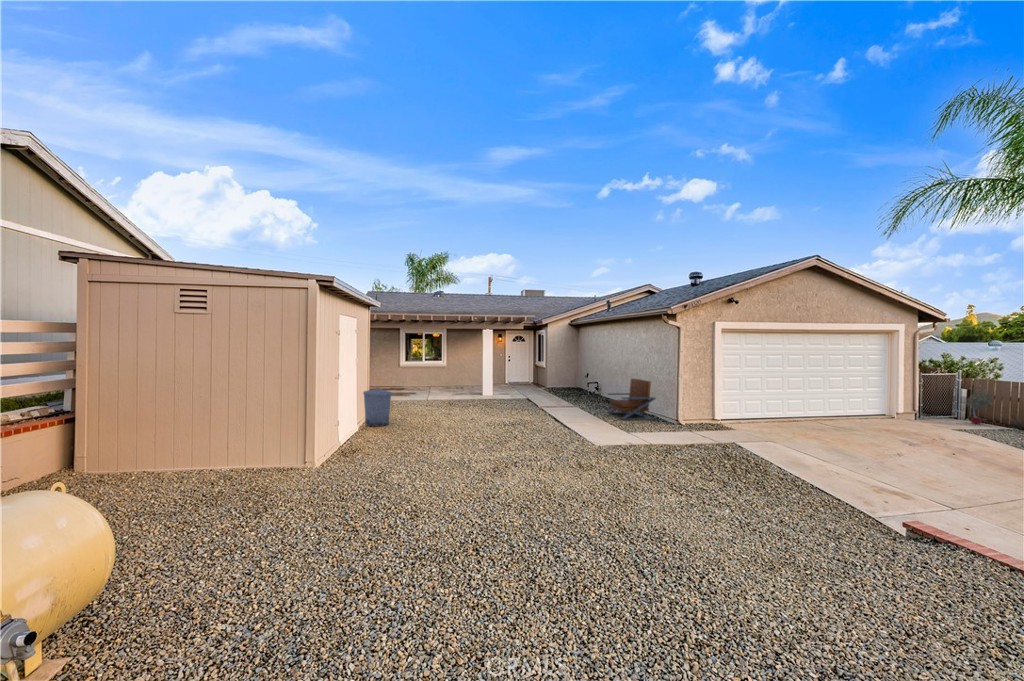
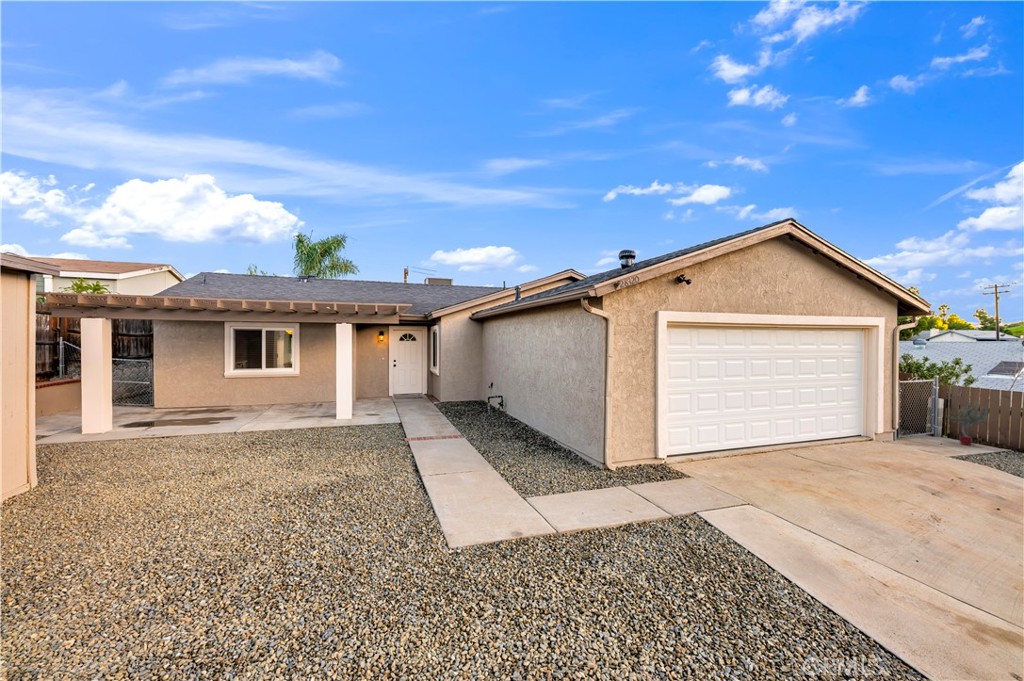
lounge chair: present [608,379,656,420] -> none [506,394,574,461]
trash can: present [363,388,392,426] -> none [32,429,107,505]

